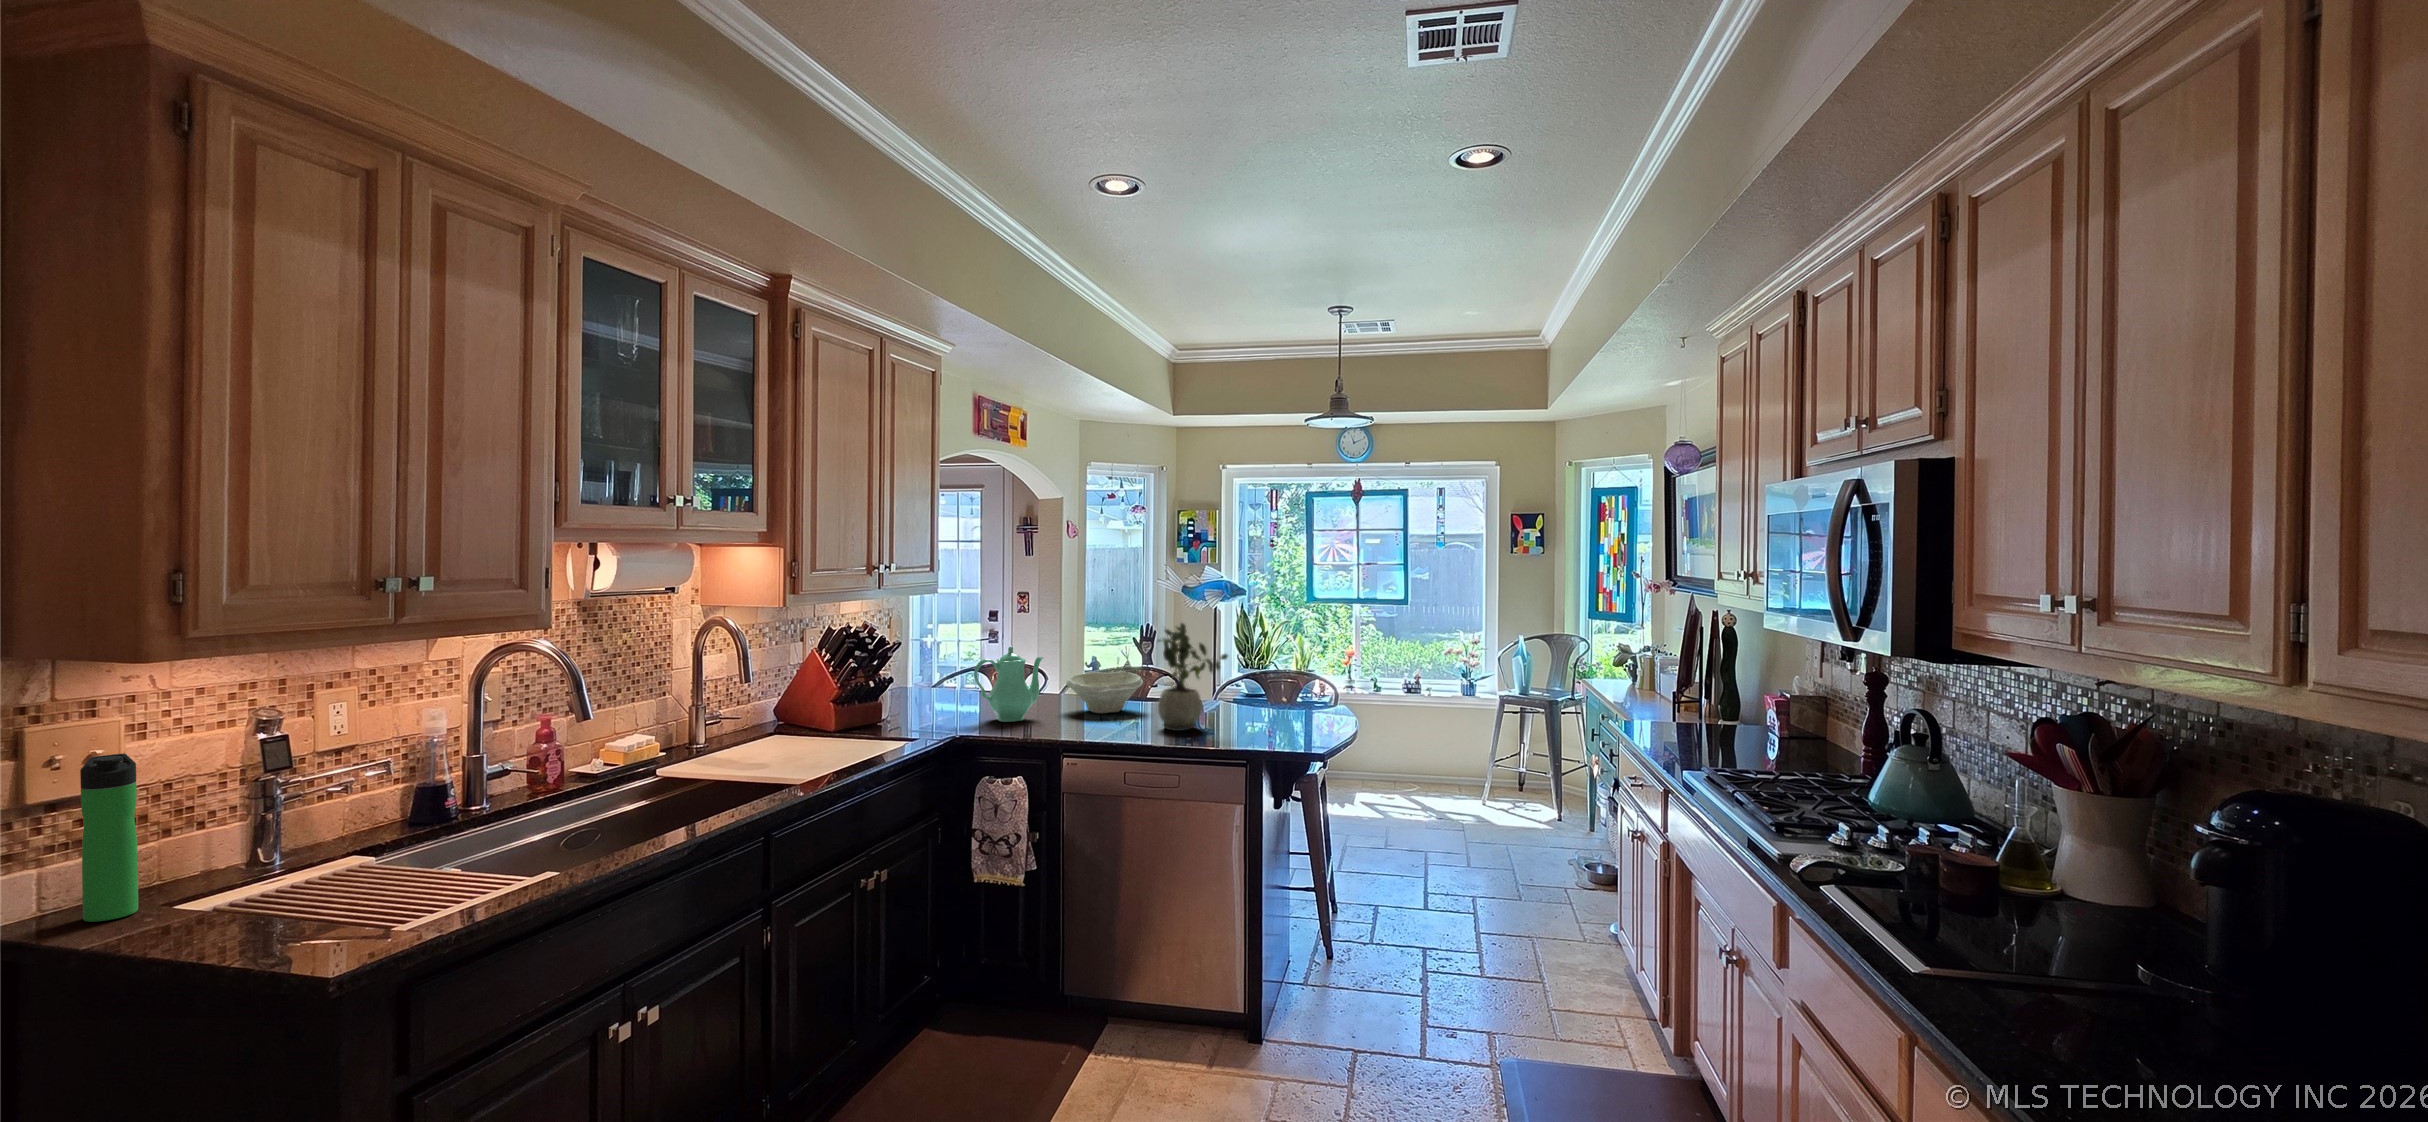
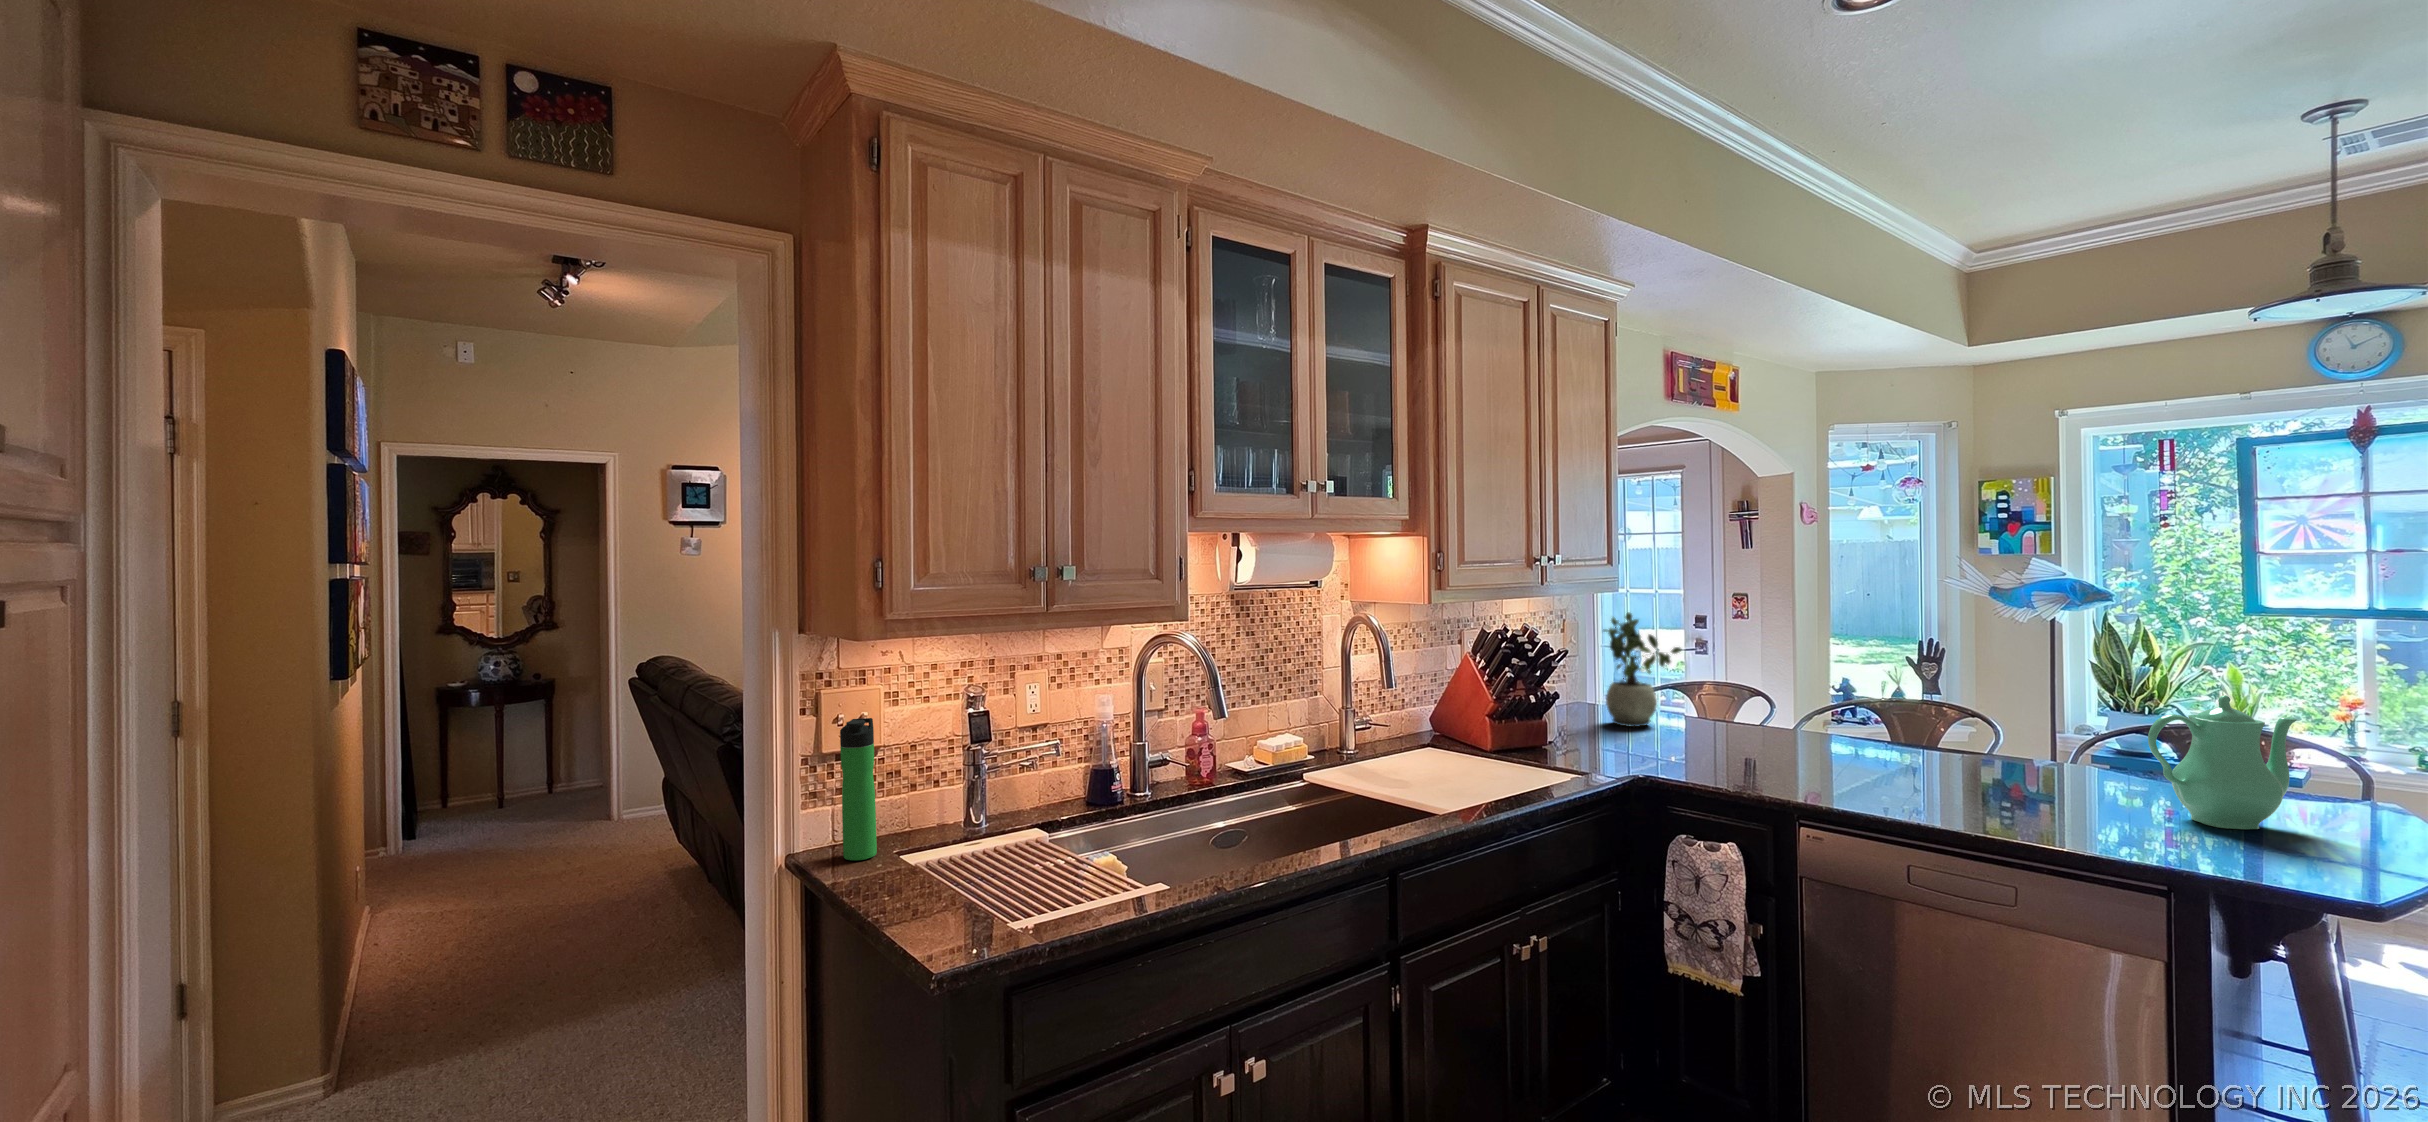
potted plant: present [1158,623,1228,731] -> present [1604,612,1681,727]
teapot: present [974,646,1043,722] -> present [2148,695,2297,829]
bowl: present [1066,671,1143,713] -> none [1802,704,1933,765]

